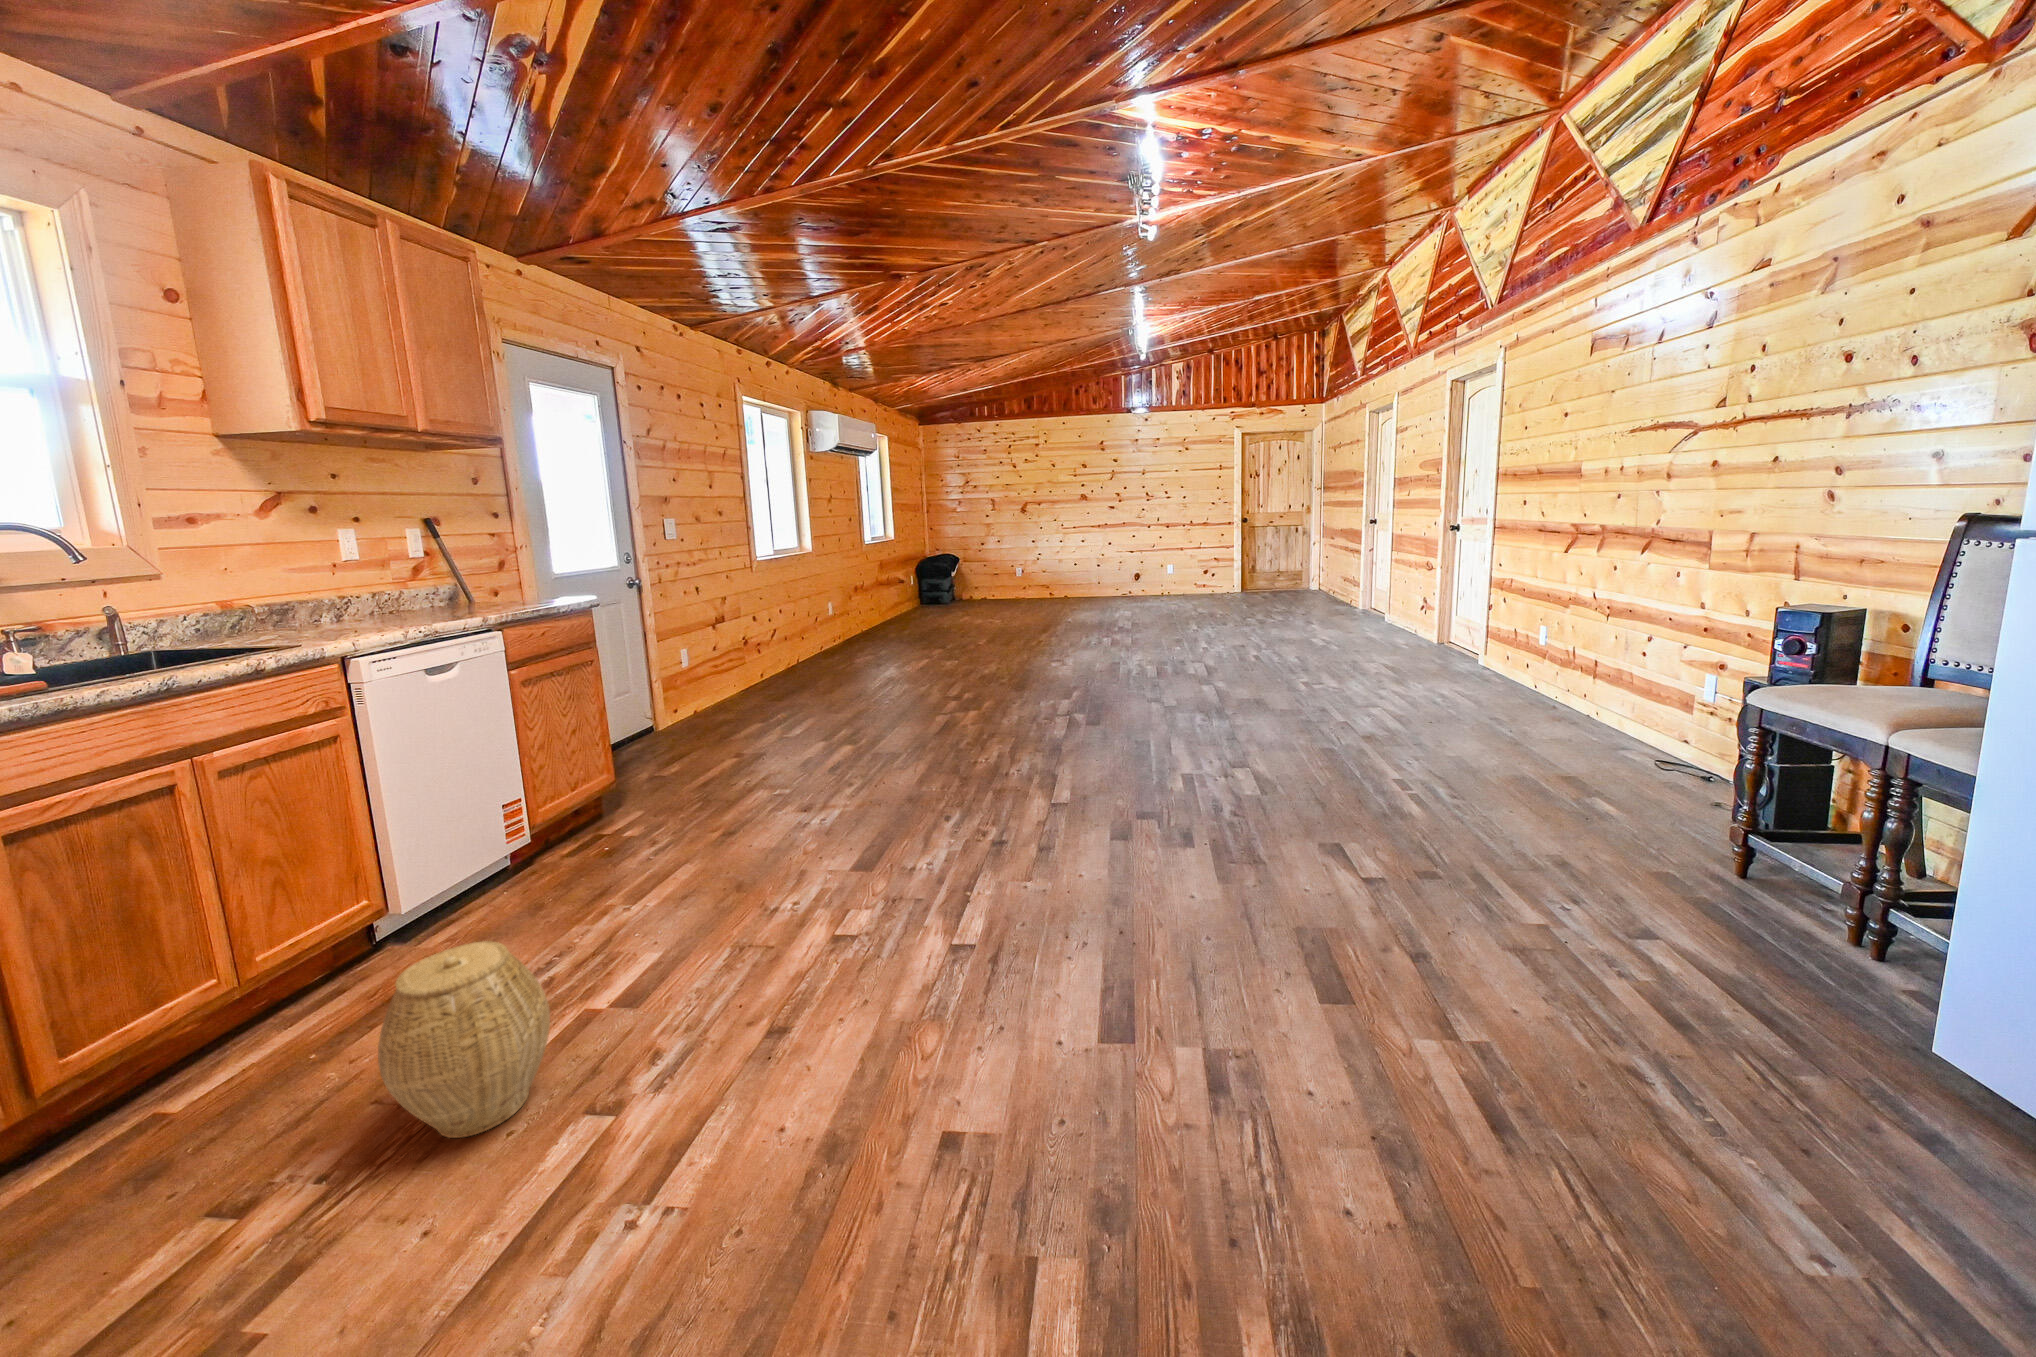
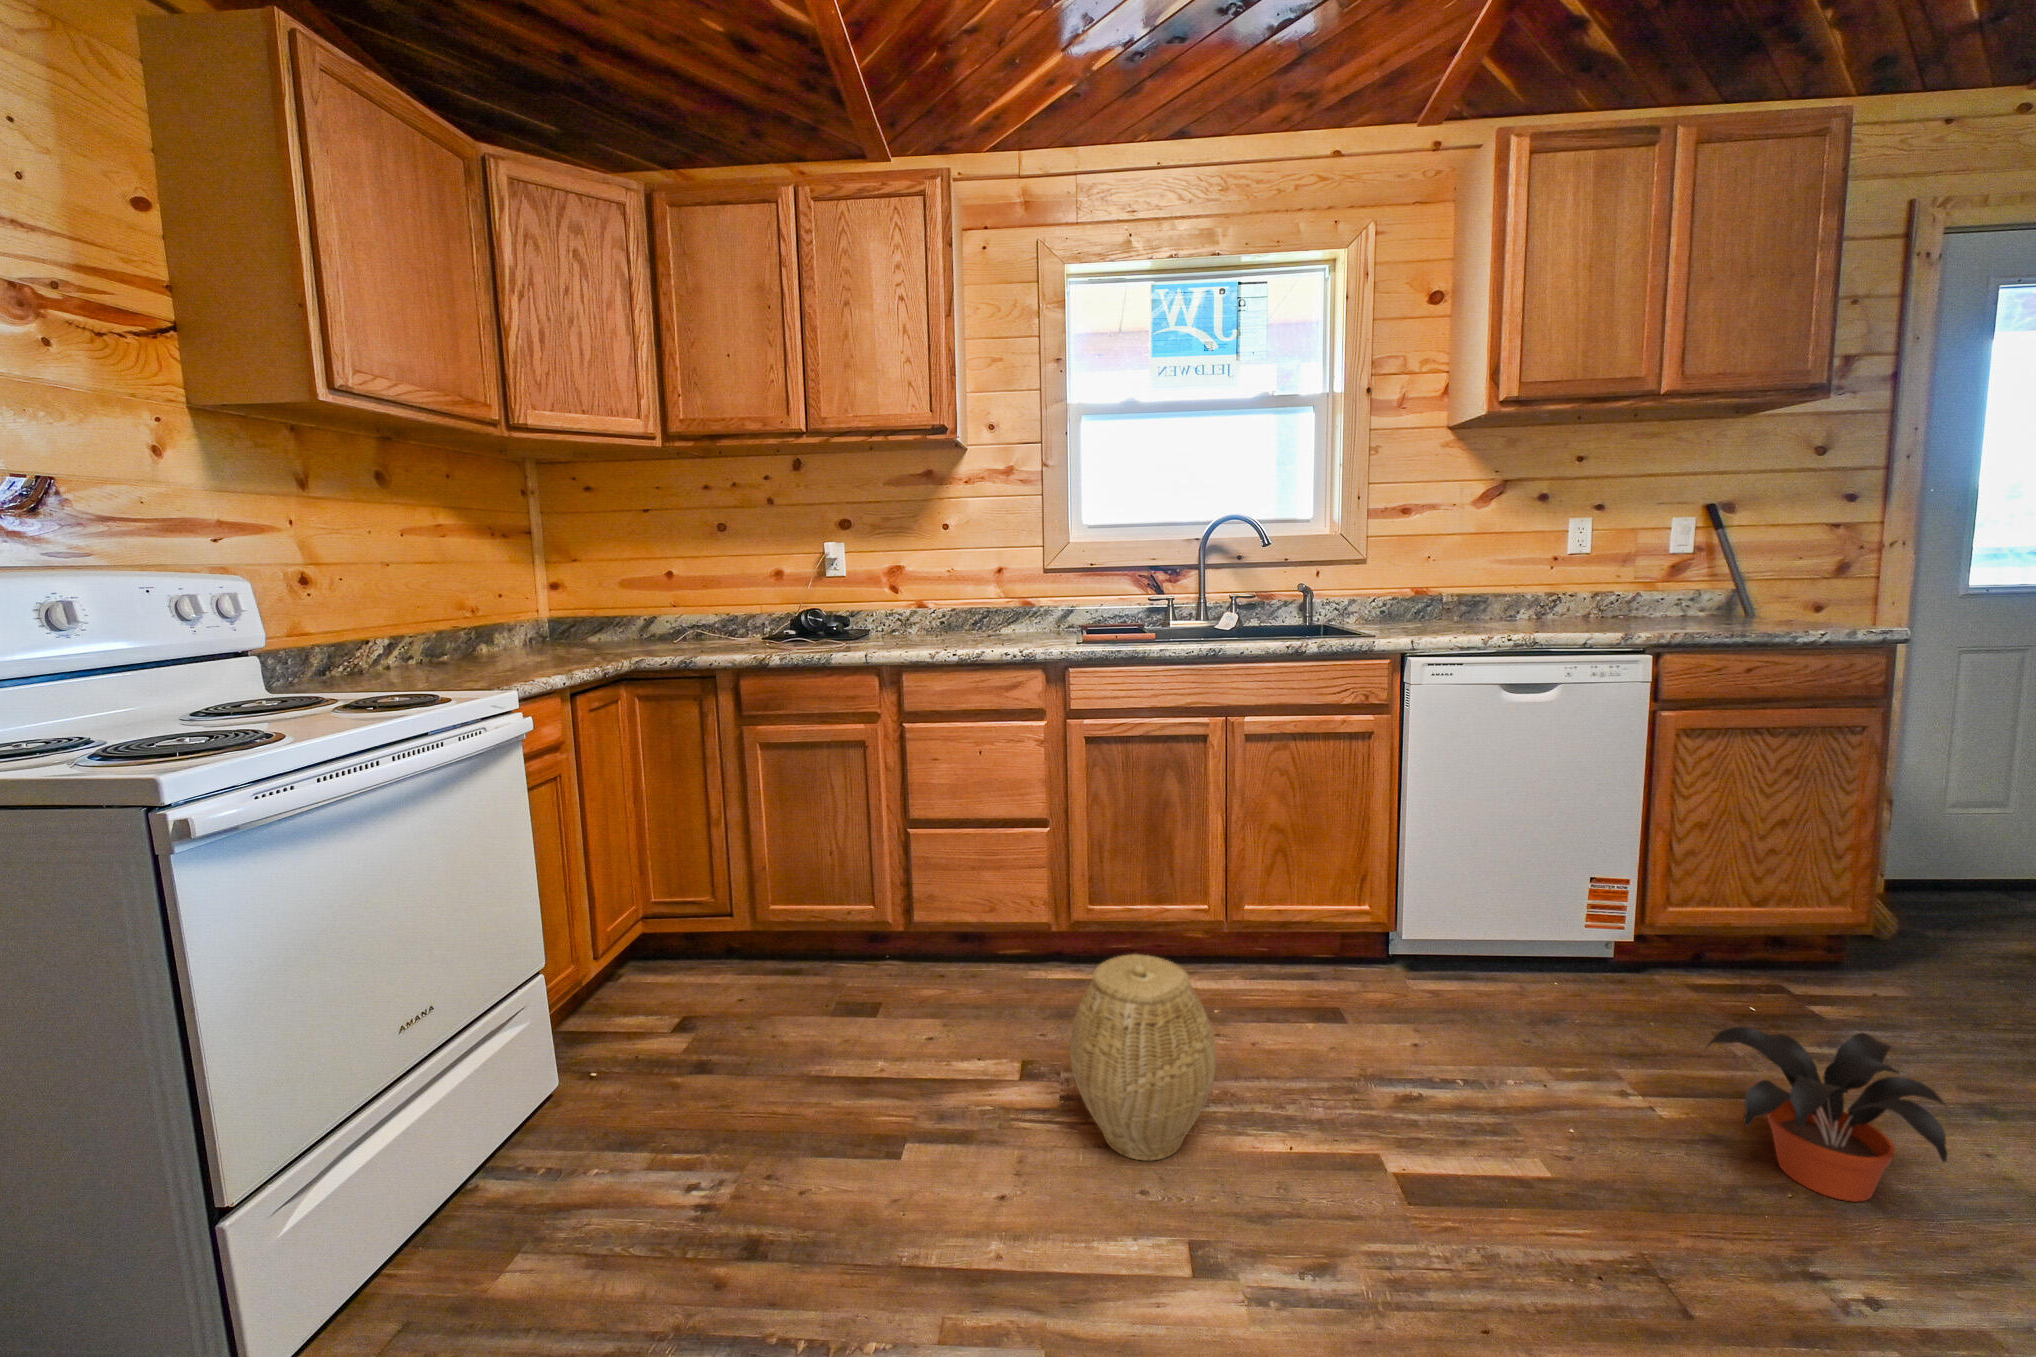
potted plant: none [670,787,767,867] -> present [1708,1027,1947,1202]

